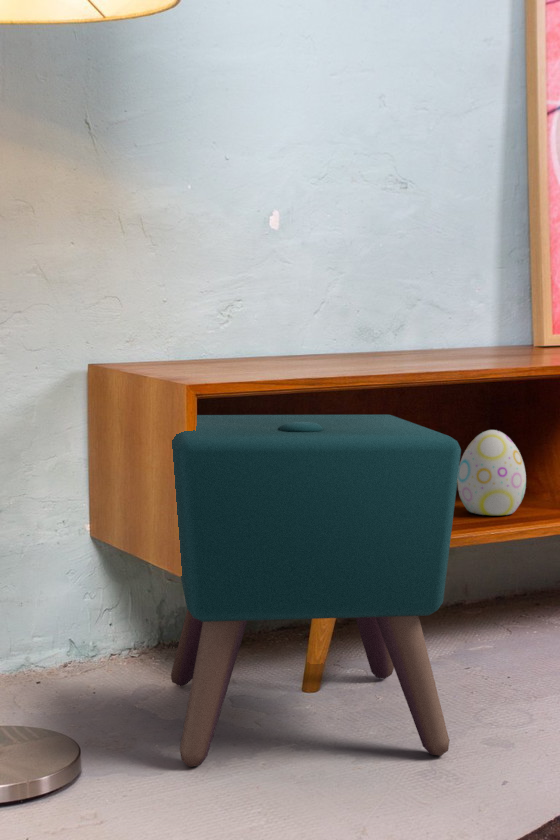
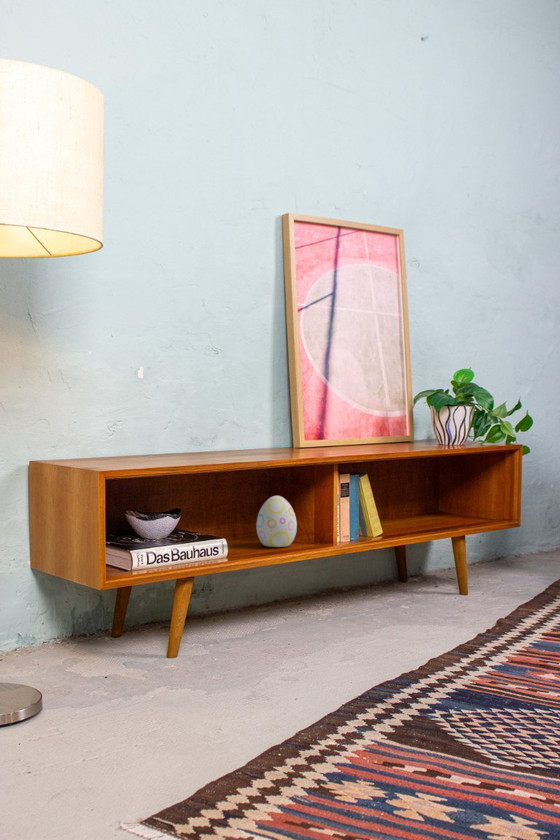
ottoman: present [171,415,461,767] -> none [81,489,257,701]

